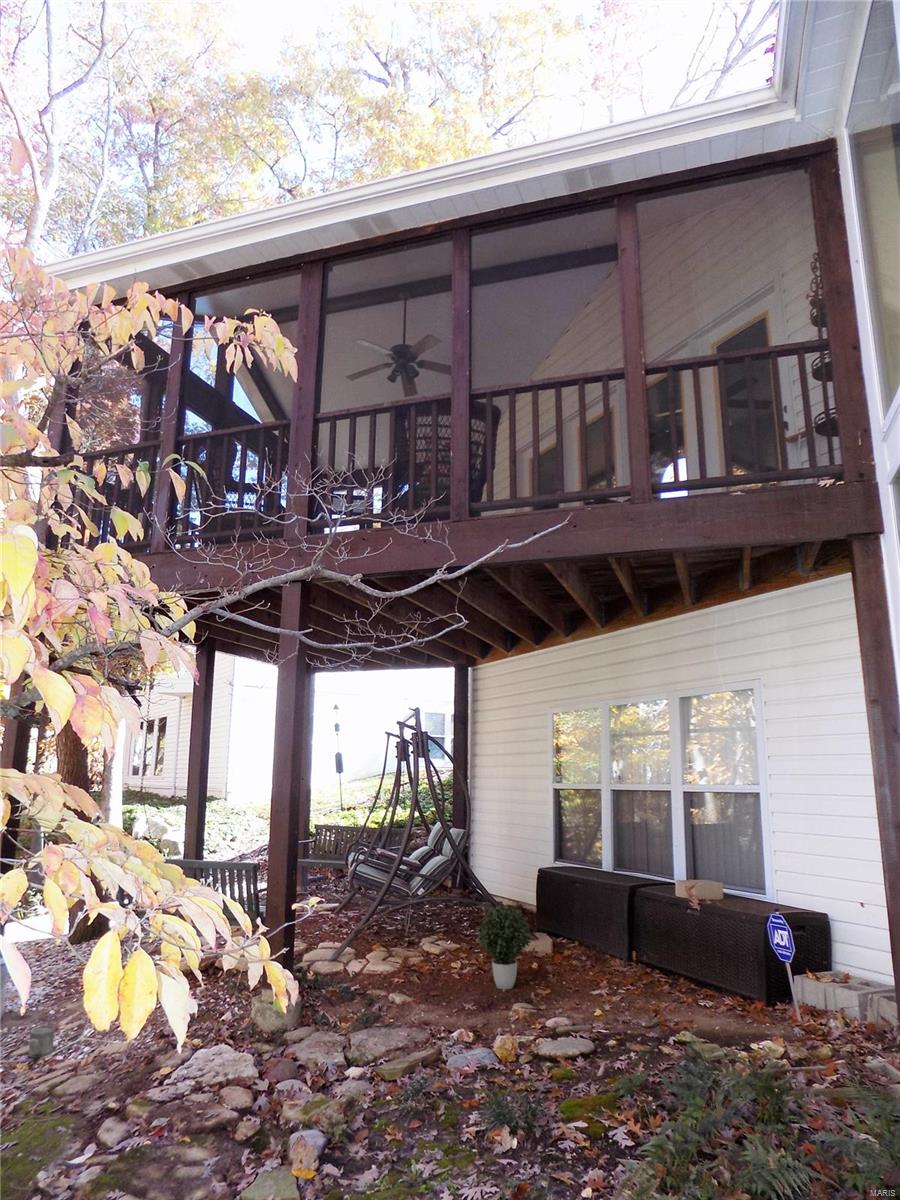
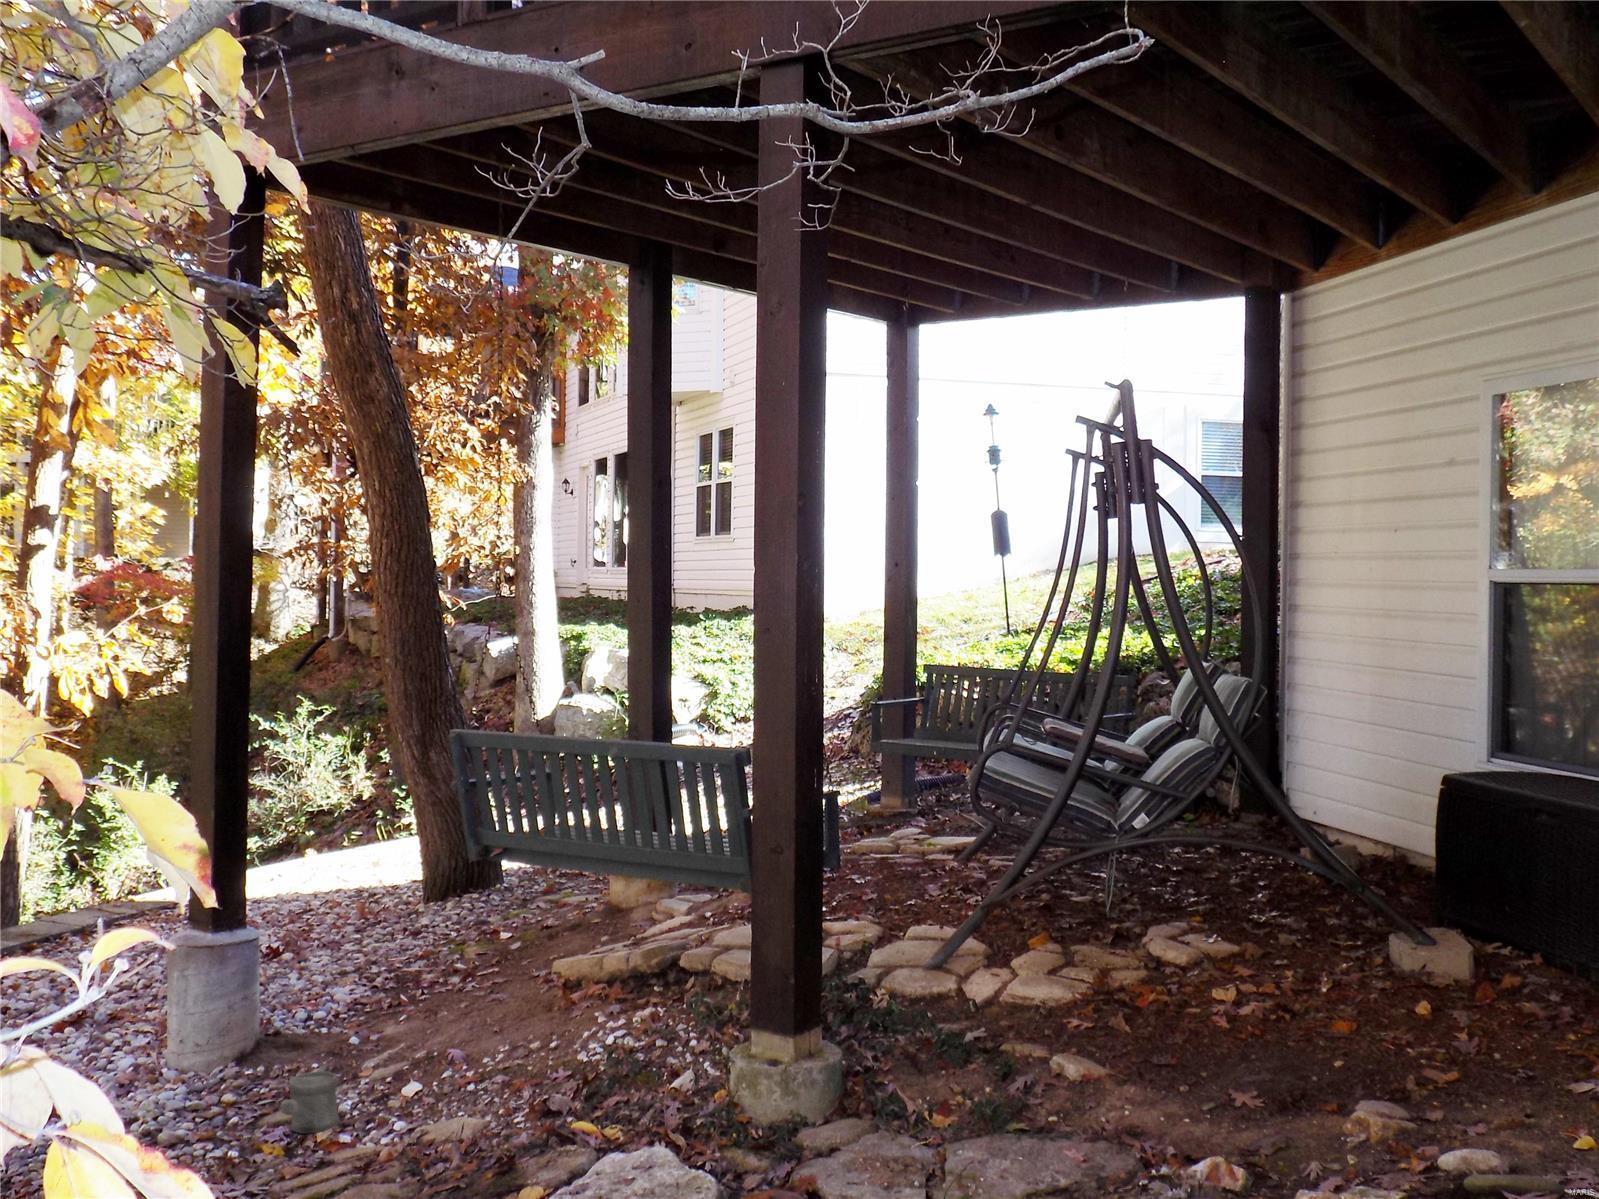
potted plant: present [475,905,531,989] -> none [1267,864,1414,1063]

